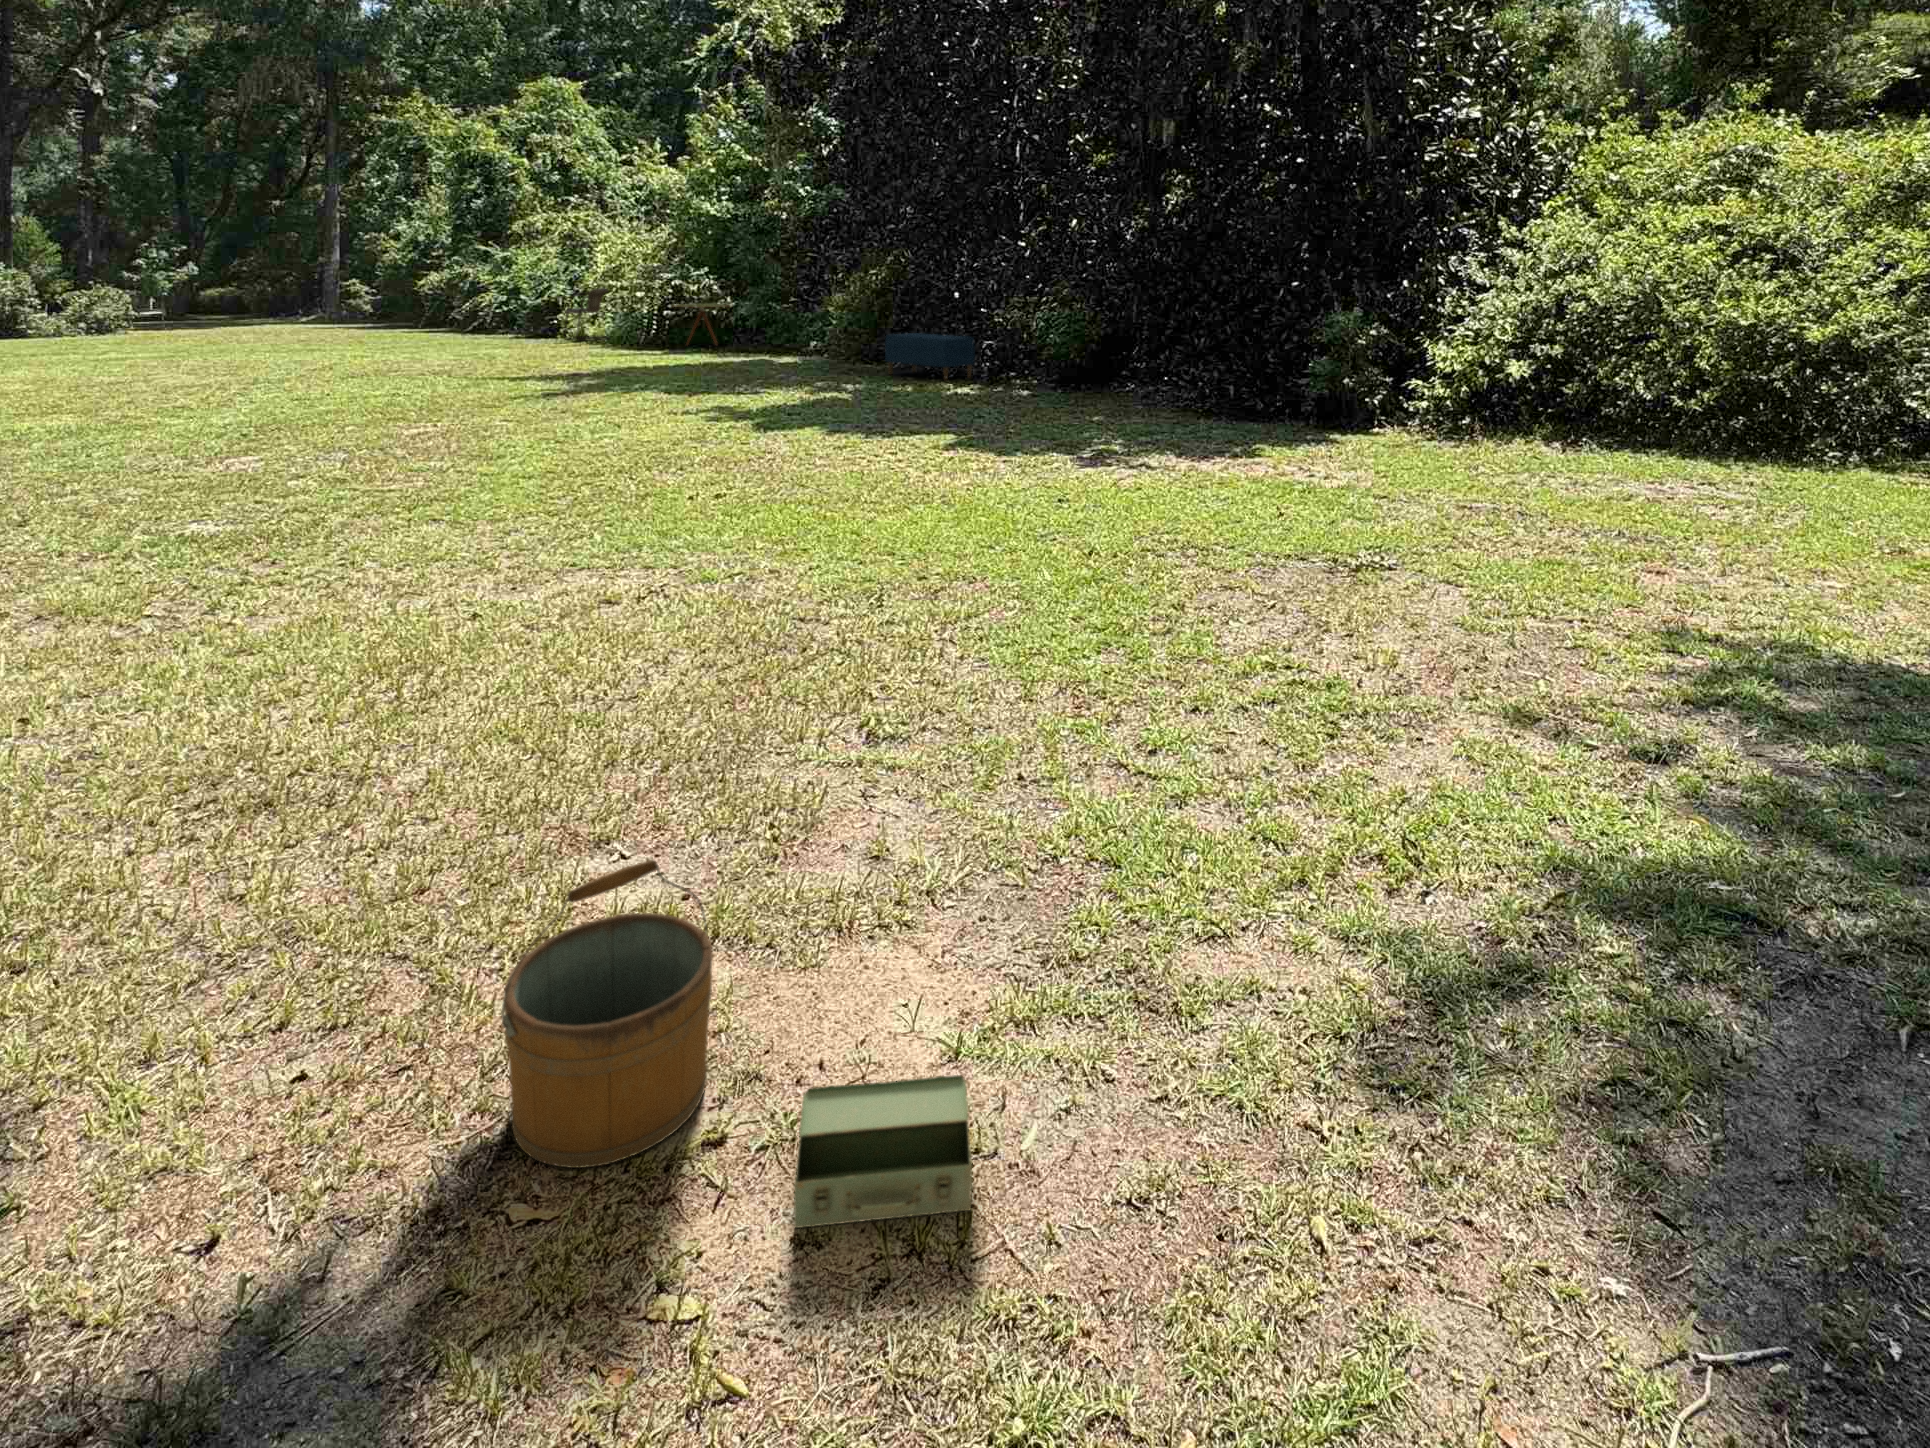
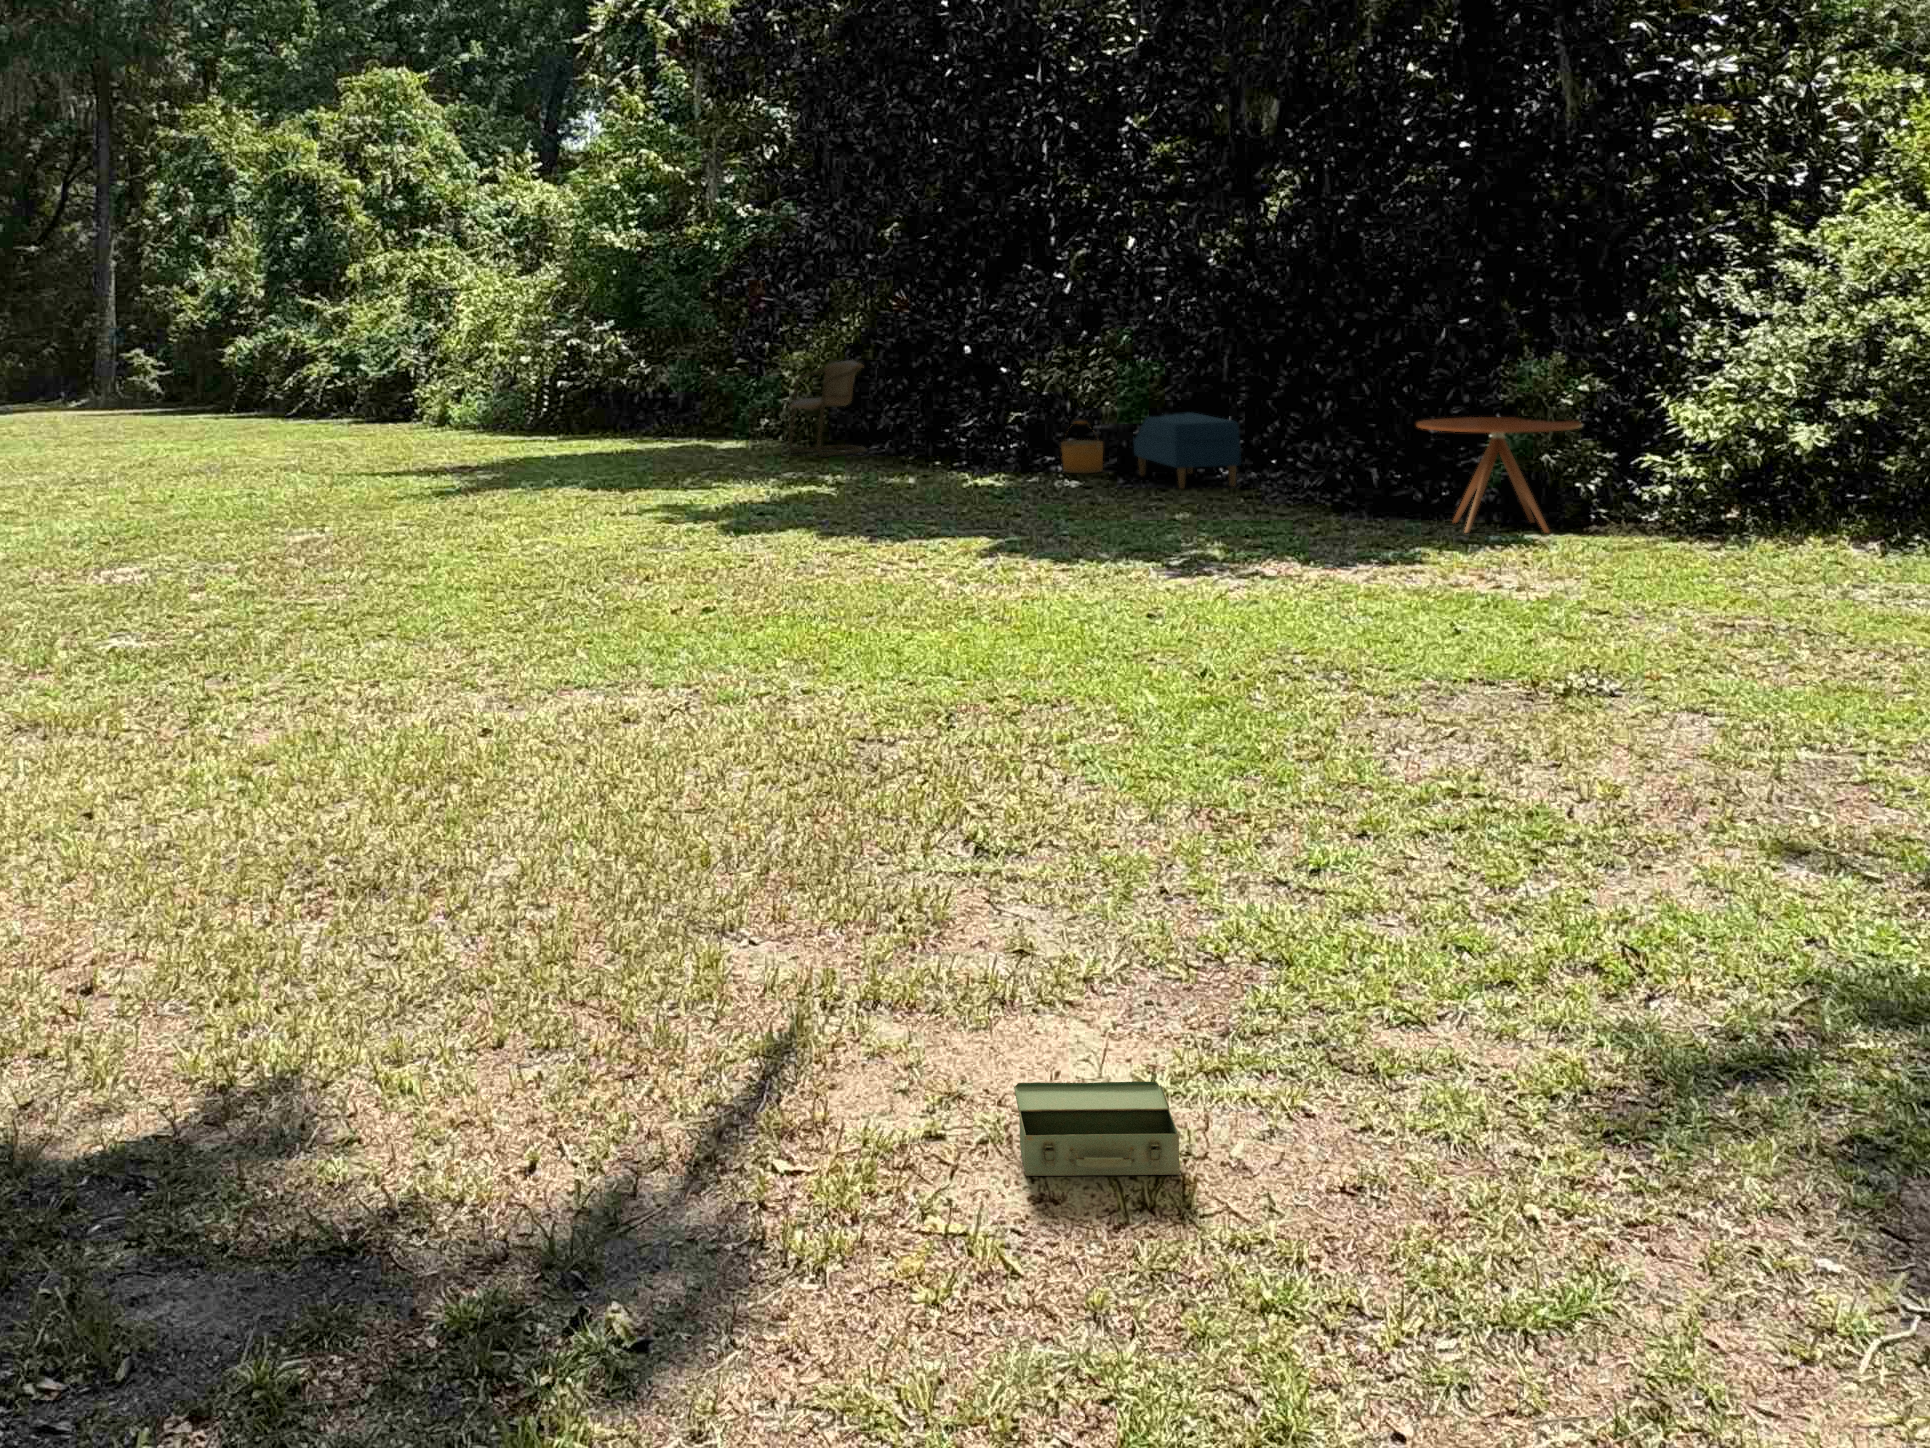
chair: present [564,288,609,341] -> present [788,360,866,457]
round table: present [673,304,727,345] -> present [1416,417,1582,533]
bench: present [885,333,975,380] -> present [1133,413,1241,489]
bucket: present [501,860,712,1168] -> present [1061,421,1103,473]

